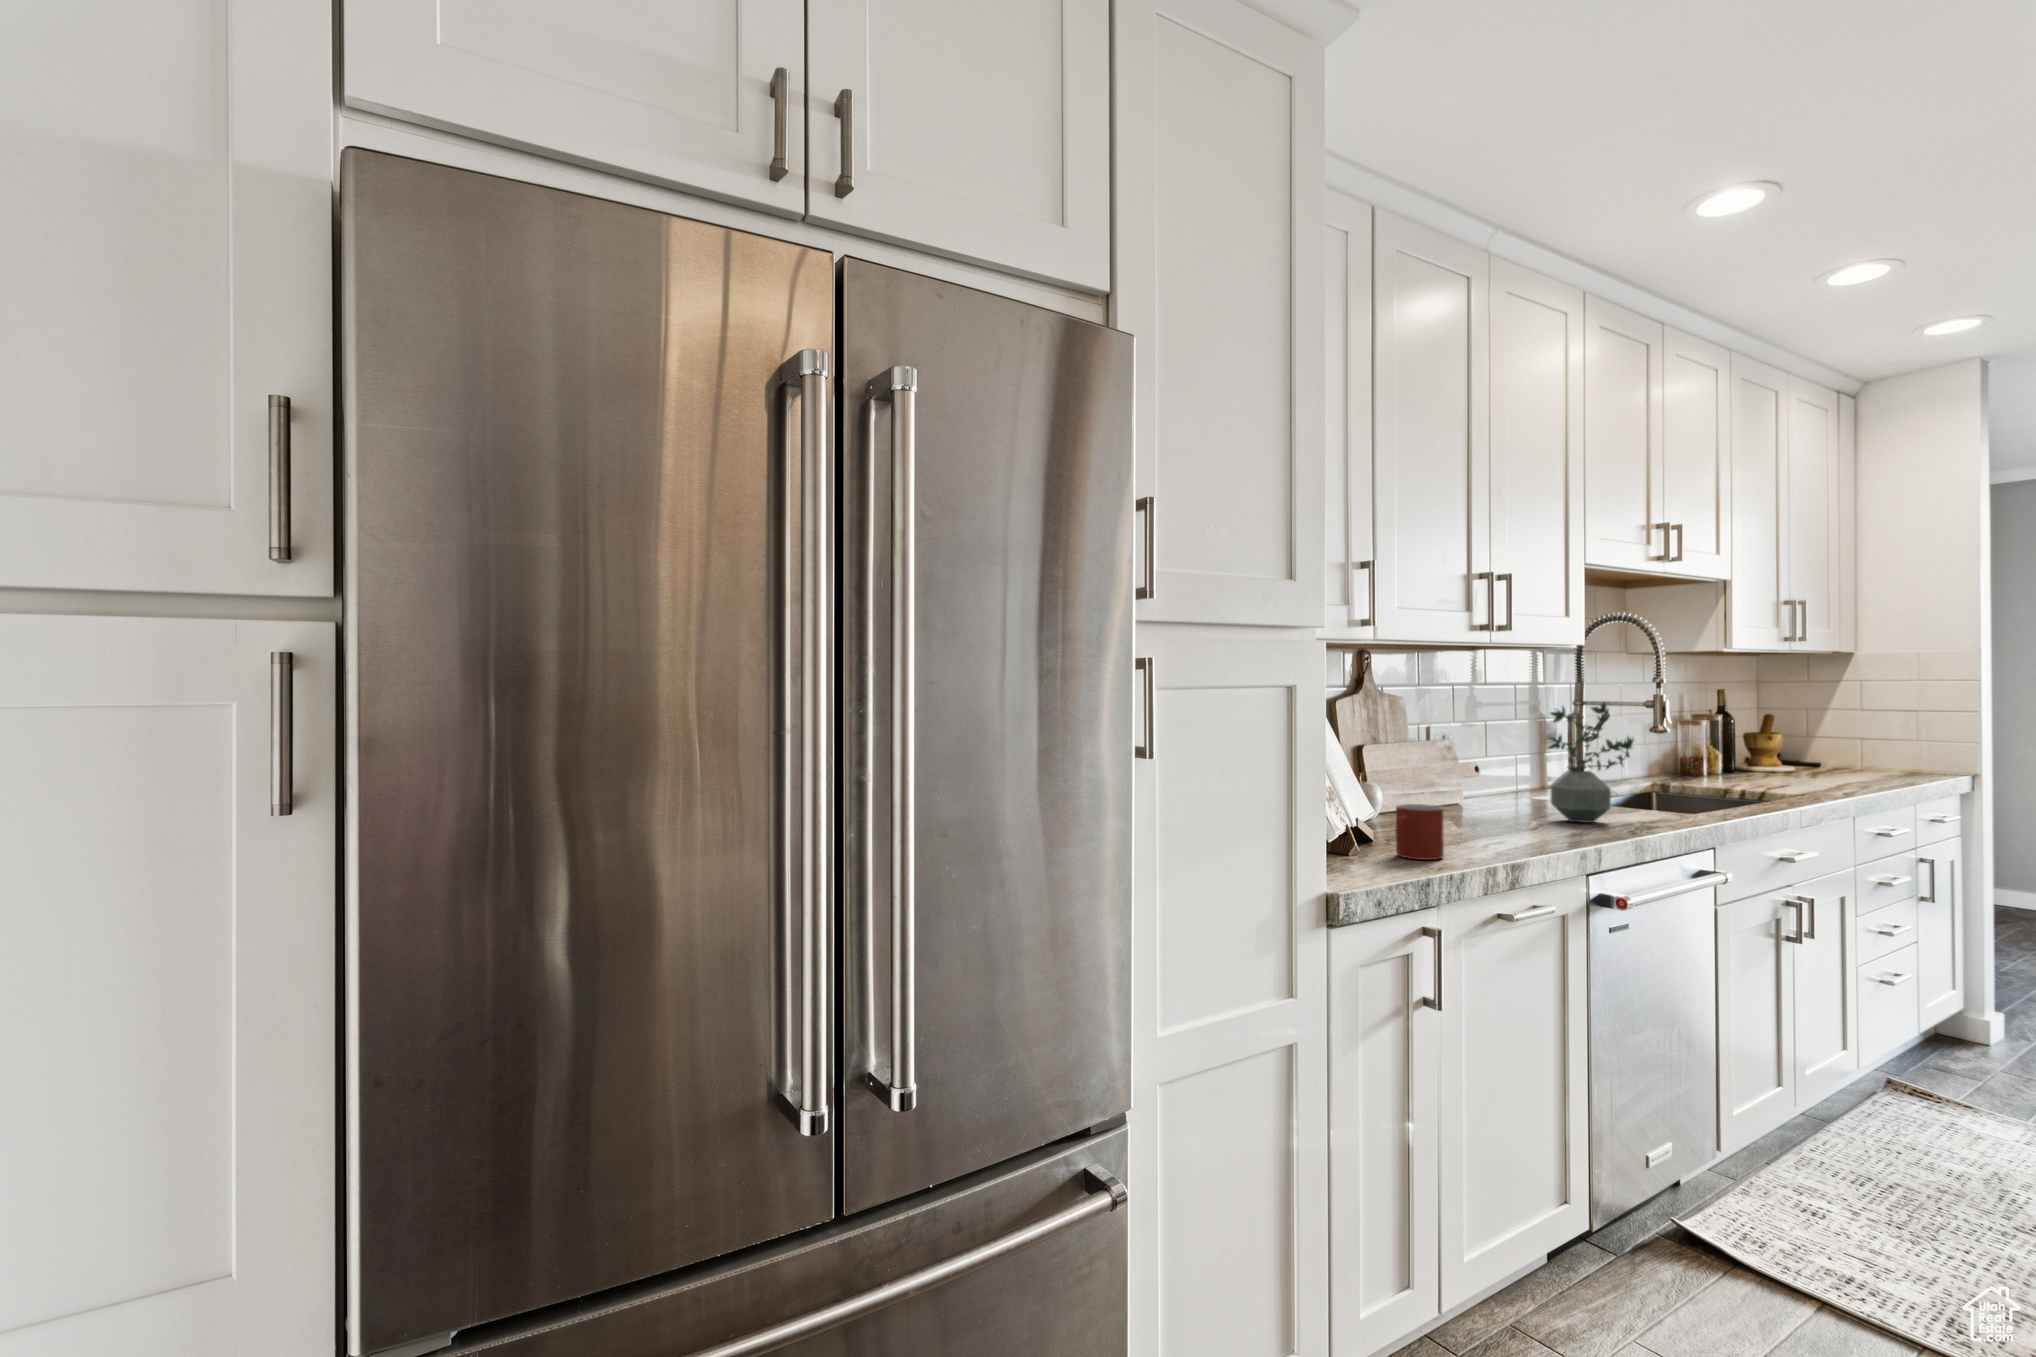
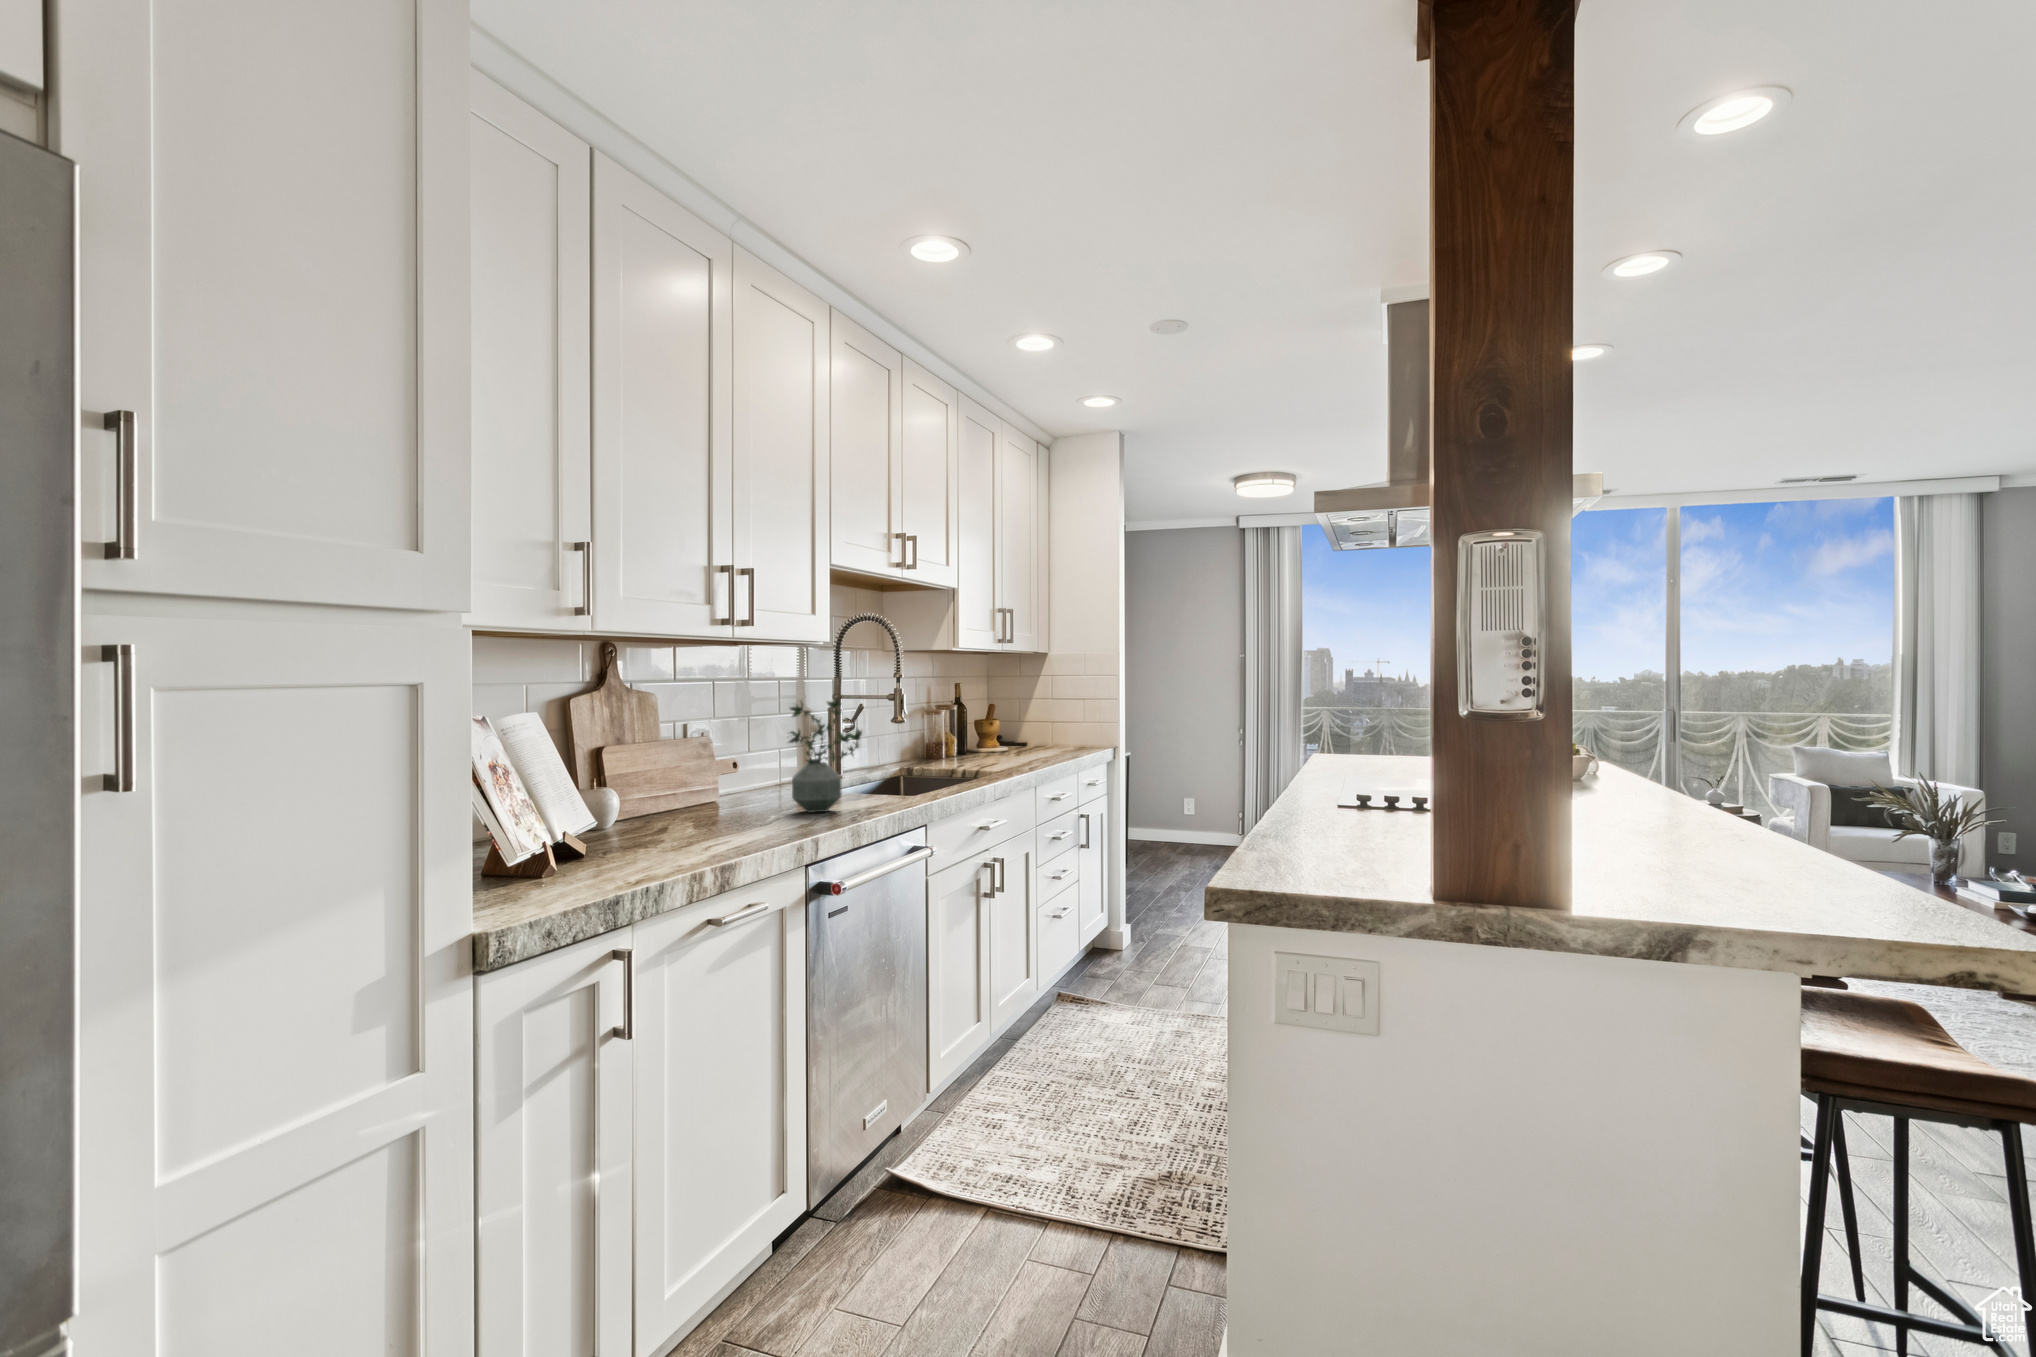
mug: present [1395,804,1444,860] -> none [591,811,650,874]

